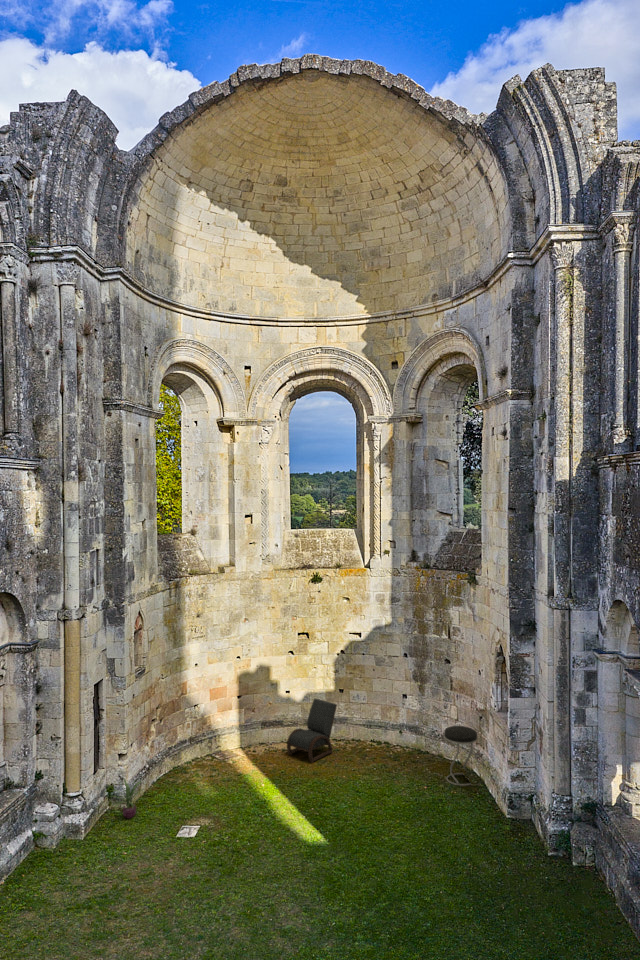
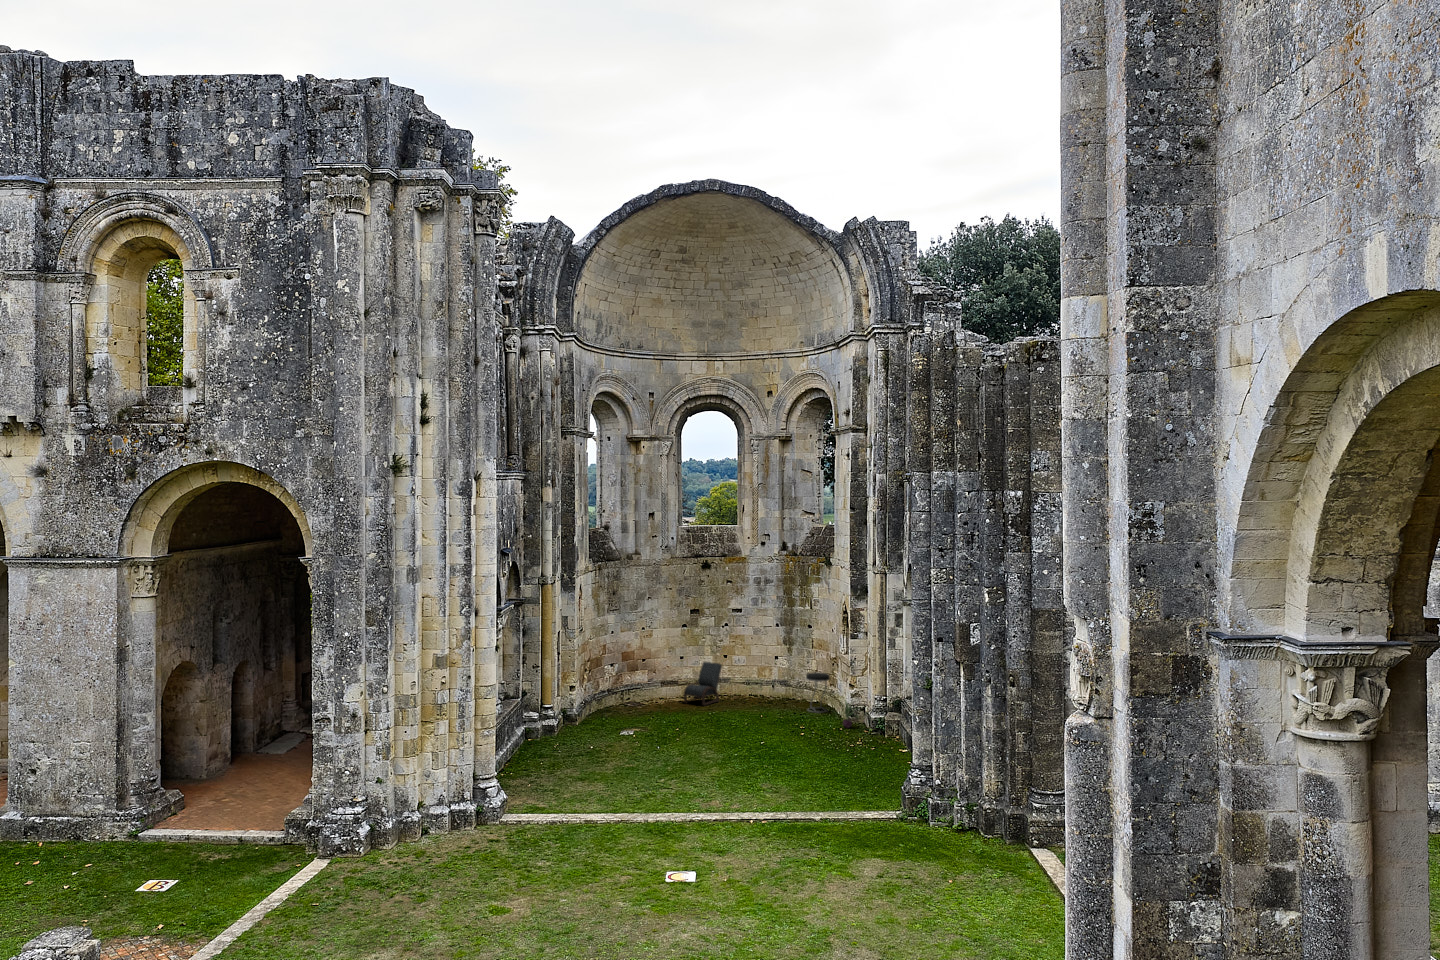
decorative plant: present [114,778,140,818] -> present [843,701,853,728]

